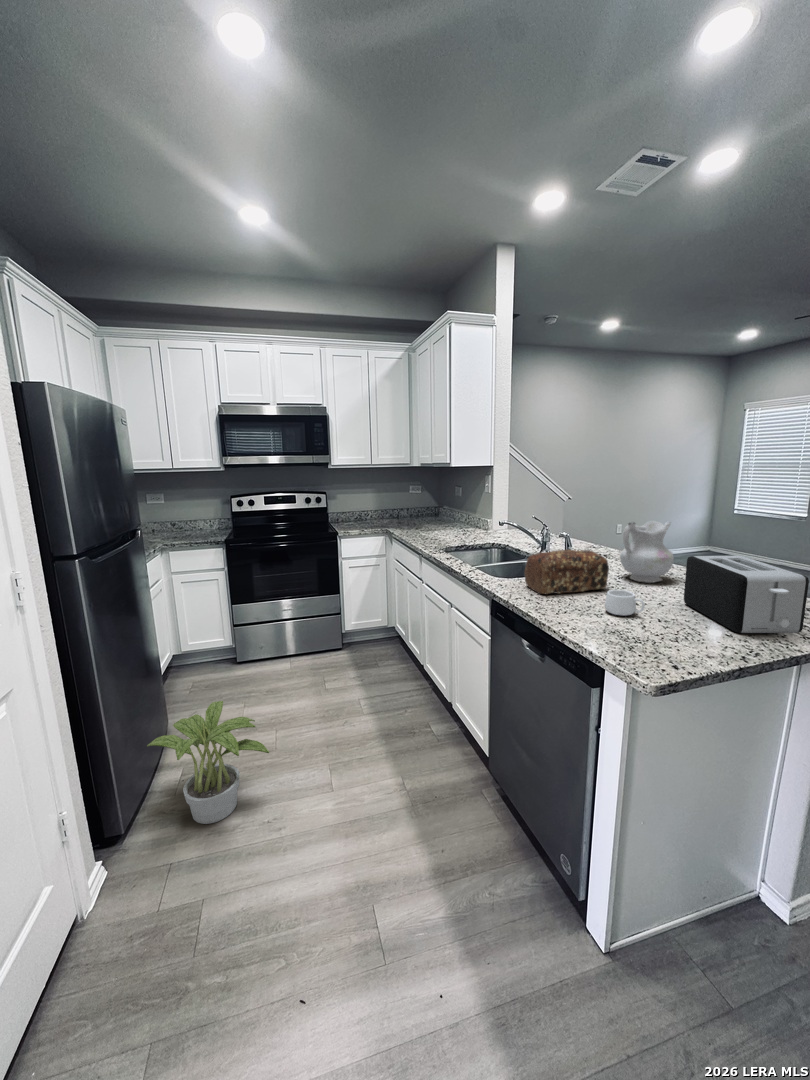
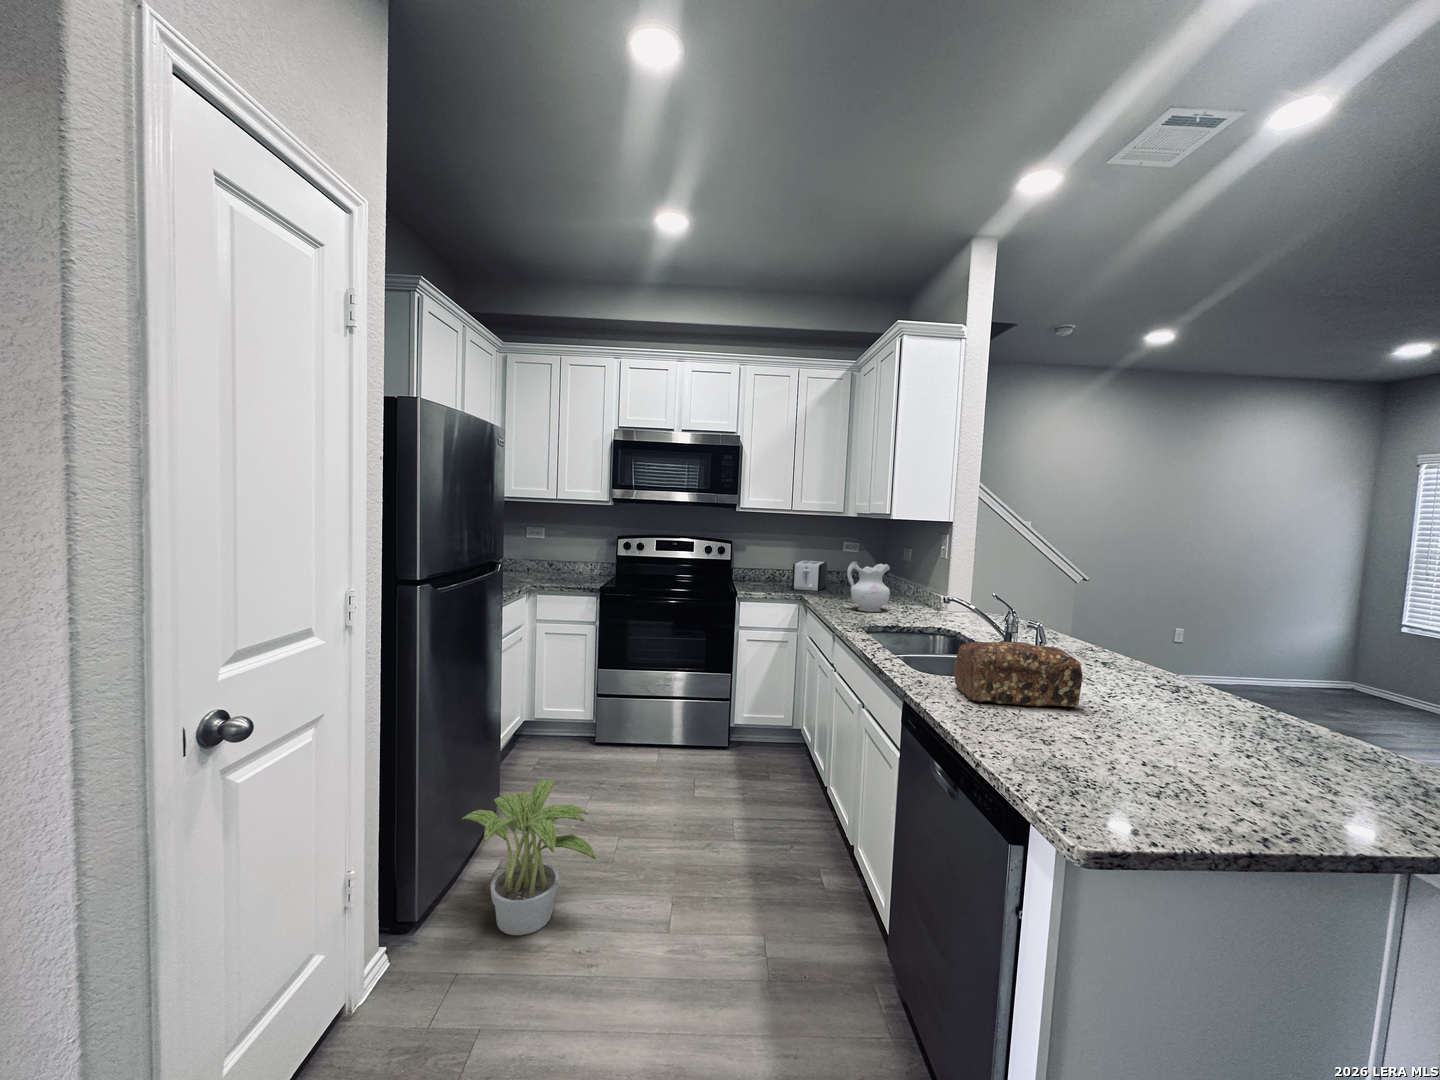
ceramic pitcher: present [620,521,674,583] -> present [847,562,890,612]
toaster: present [684,556,809,633] -> present [792,561,827,591]
mug: present [605,590,644,615] -> none [1059,707,1120,748]

